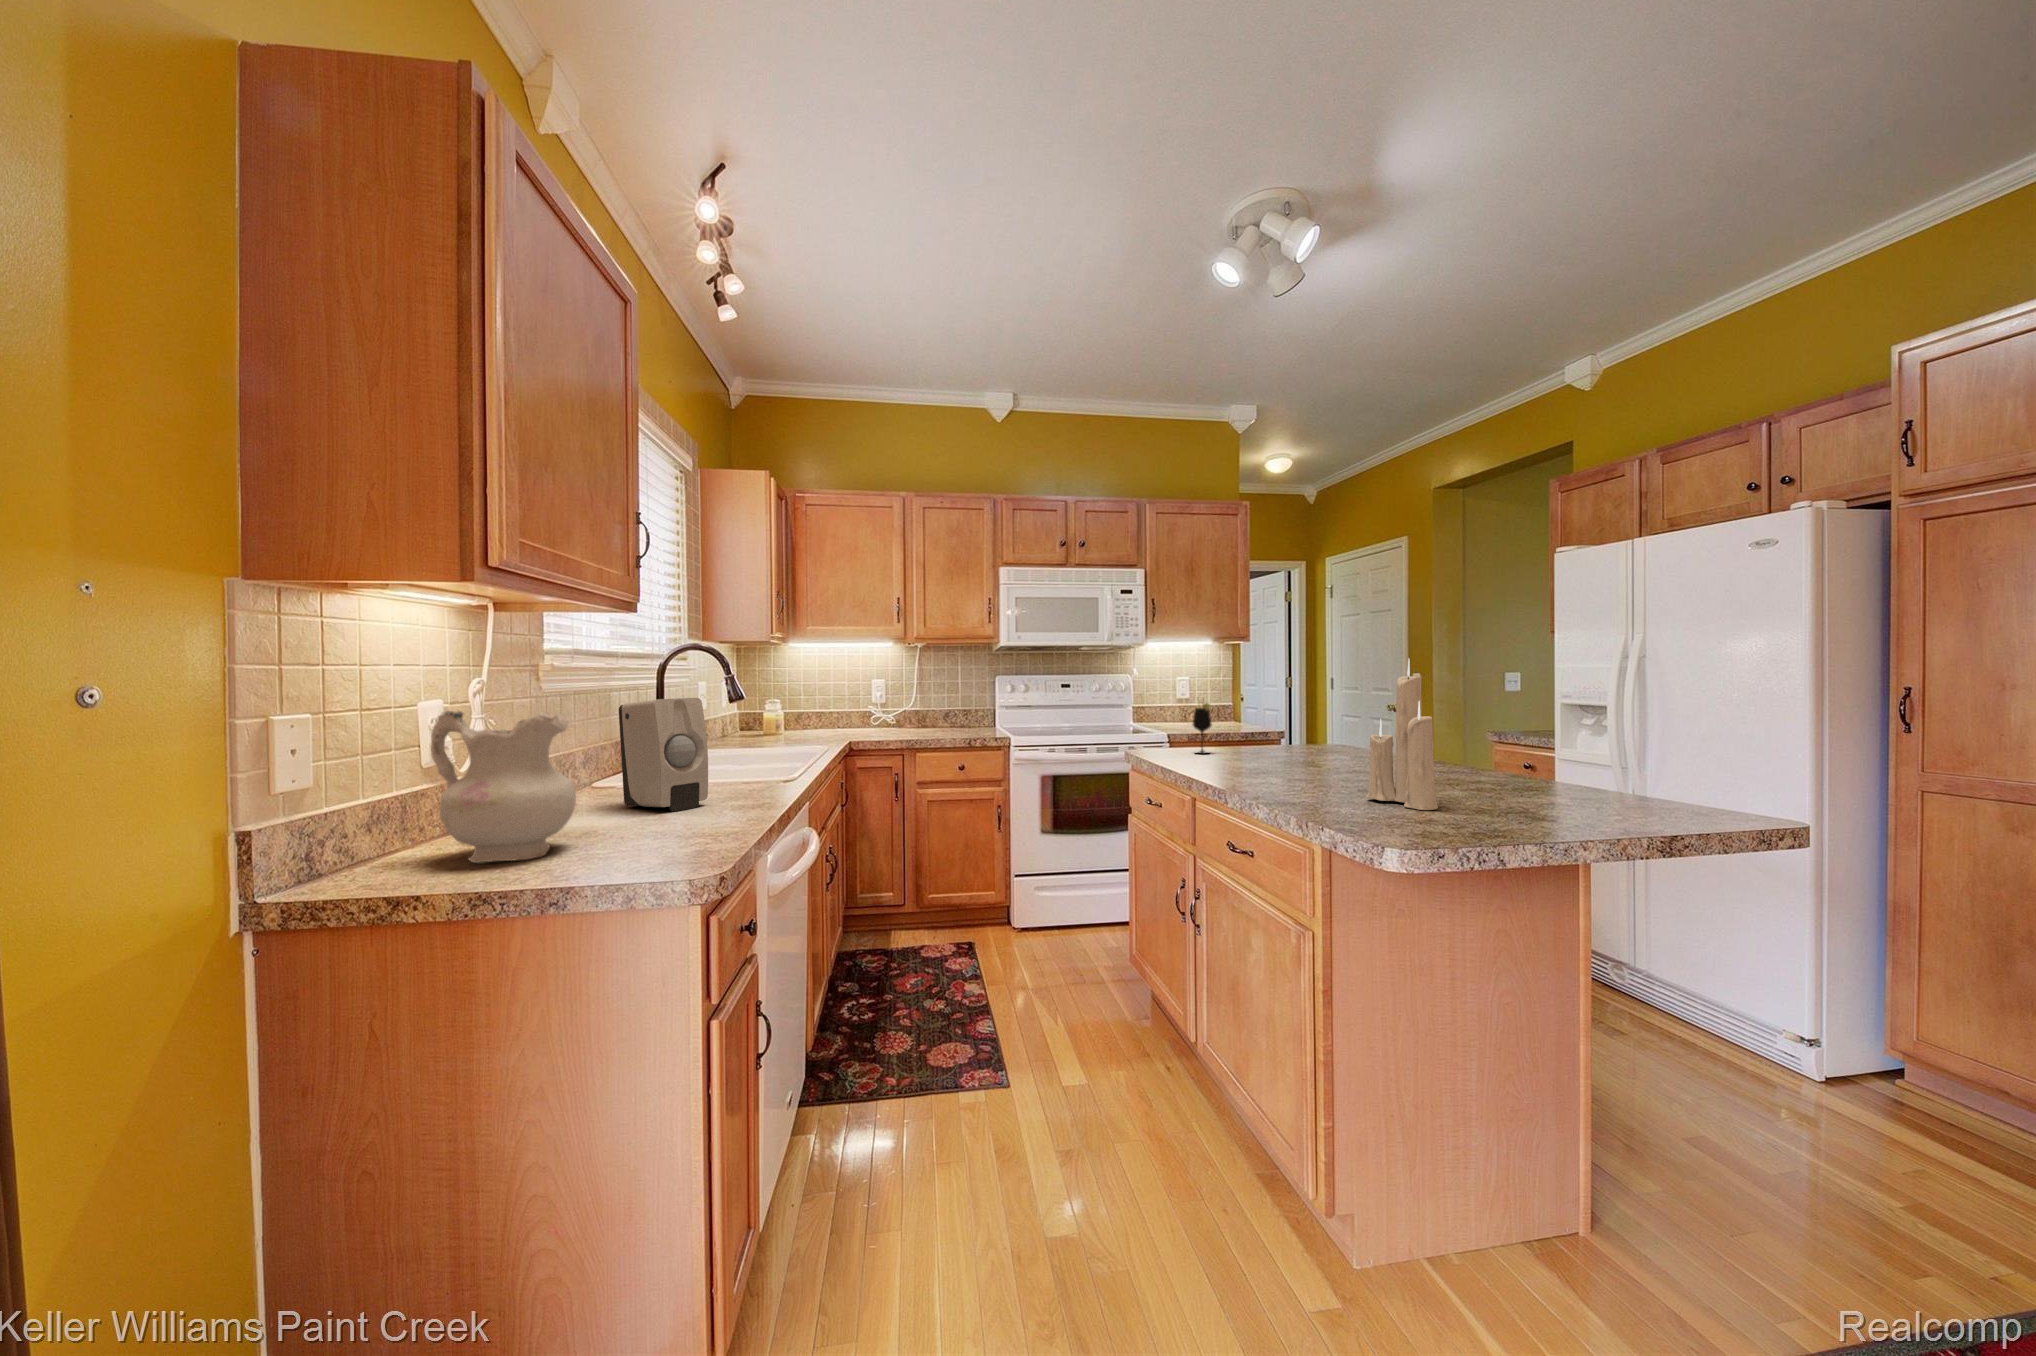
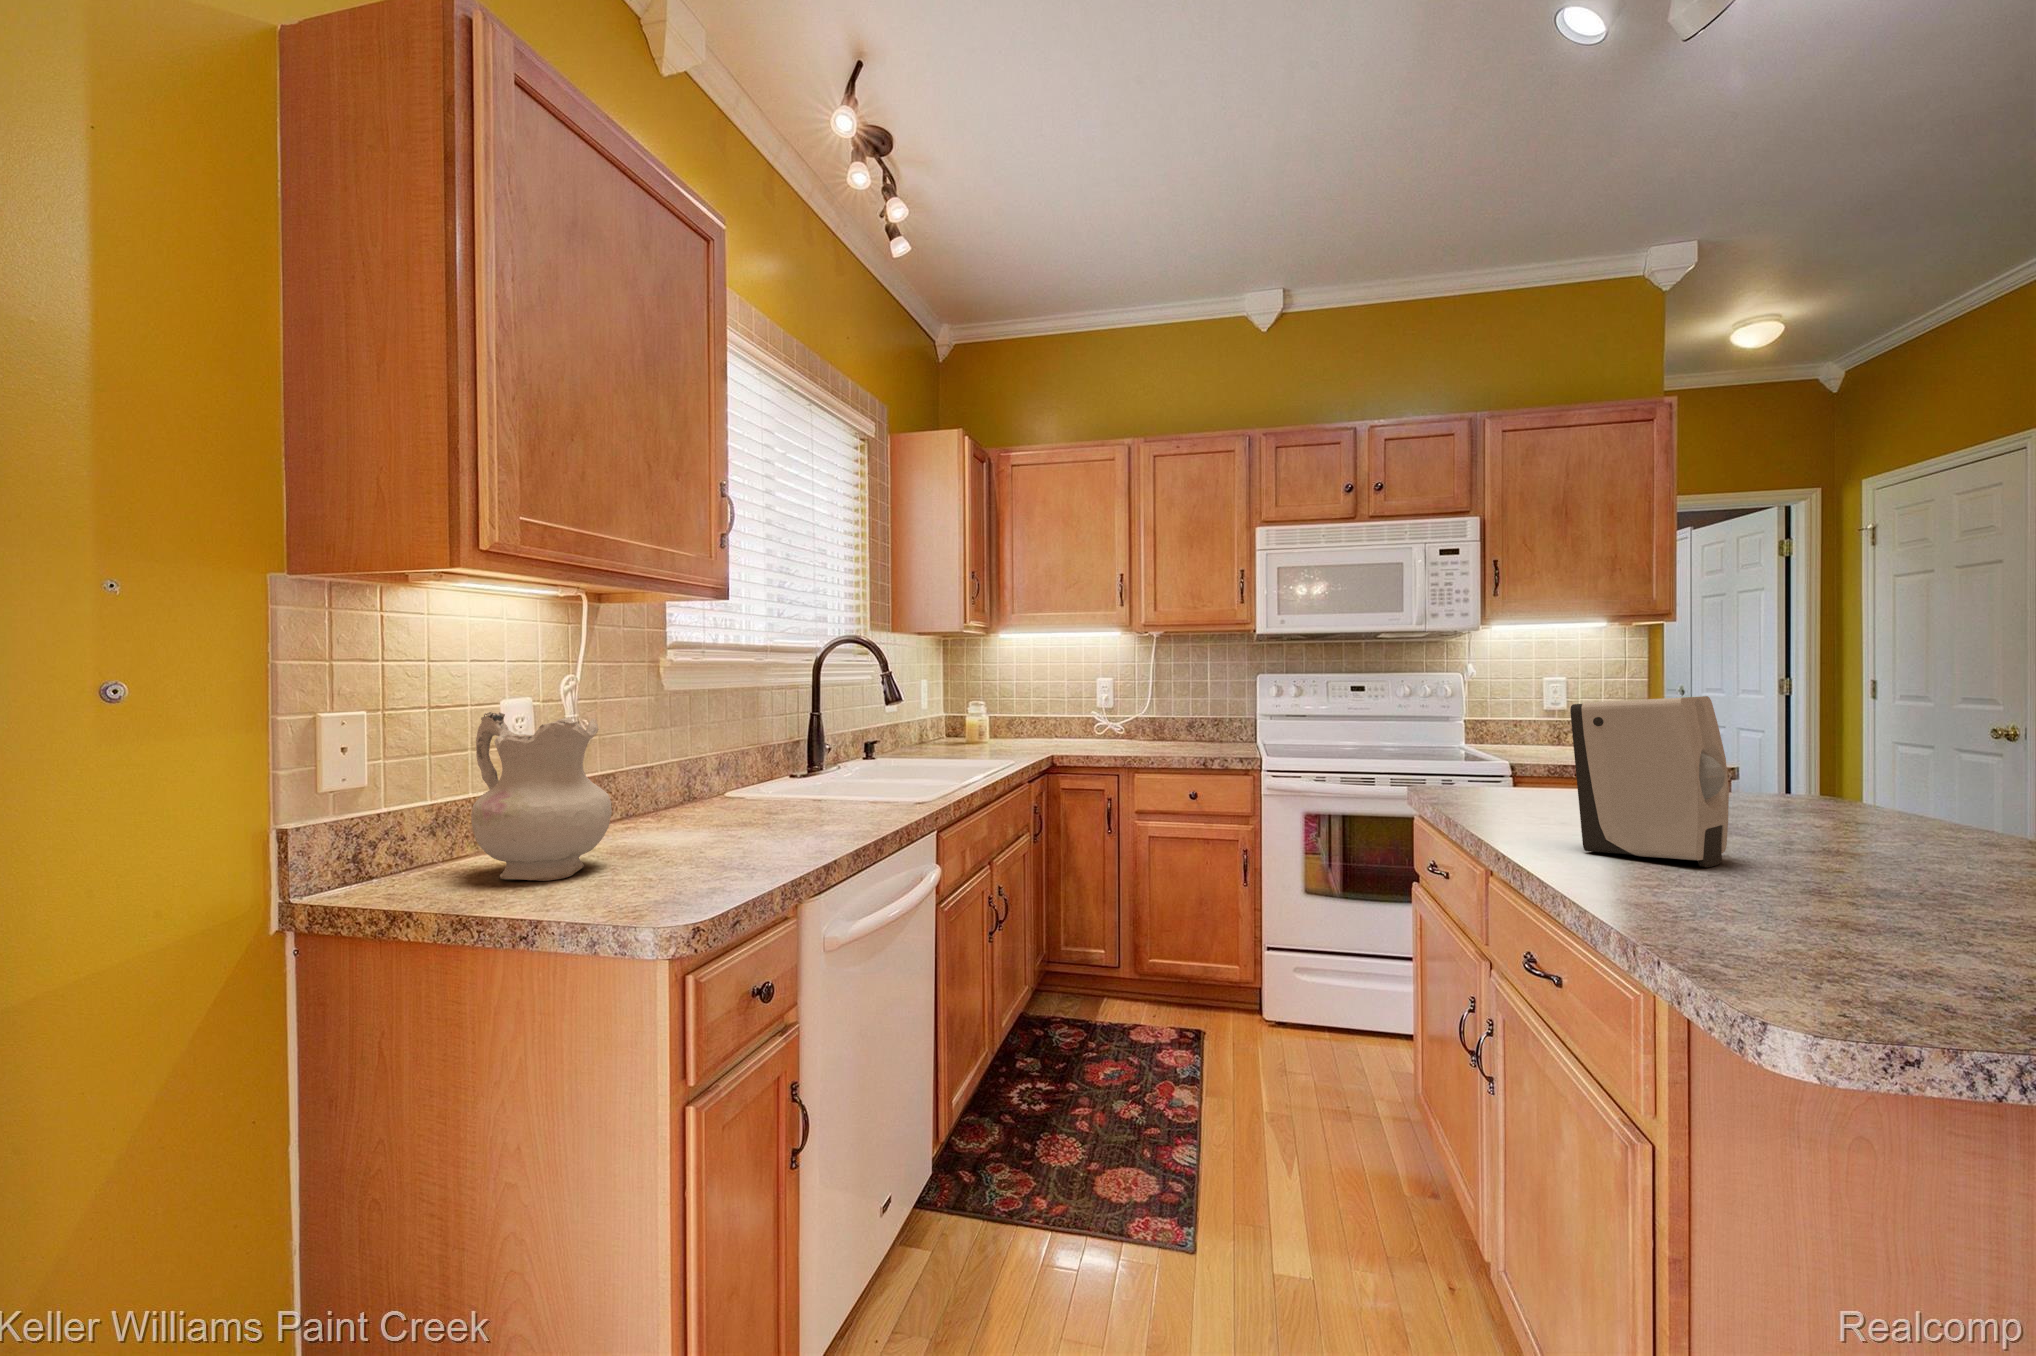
candle: present [1366,659,1438,810] -> none [1749,640,1890,936]
soap dispenser: present [619,698,708,811] -> present [1570,696,1729,867]
wine glass: present [1193,700,1211,754] -> none [1517,712,1549,799]

